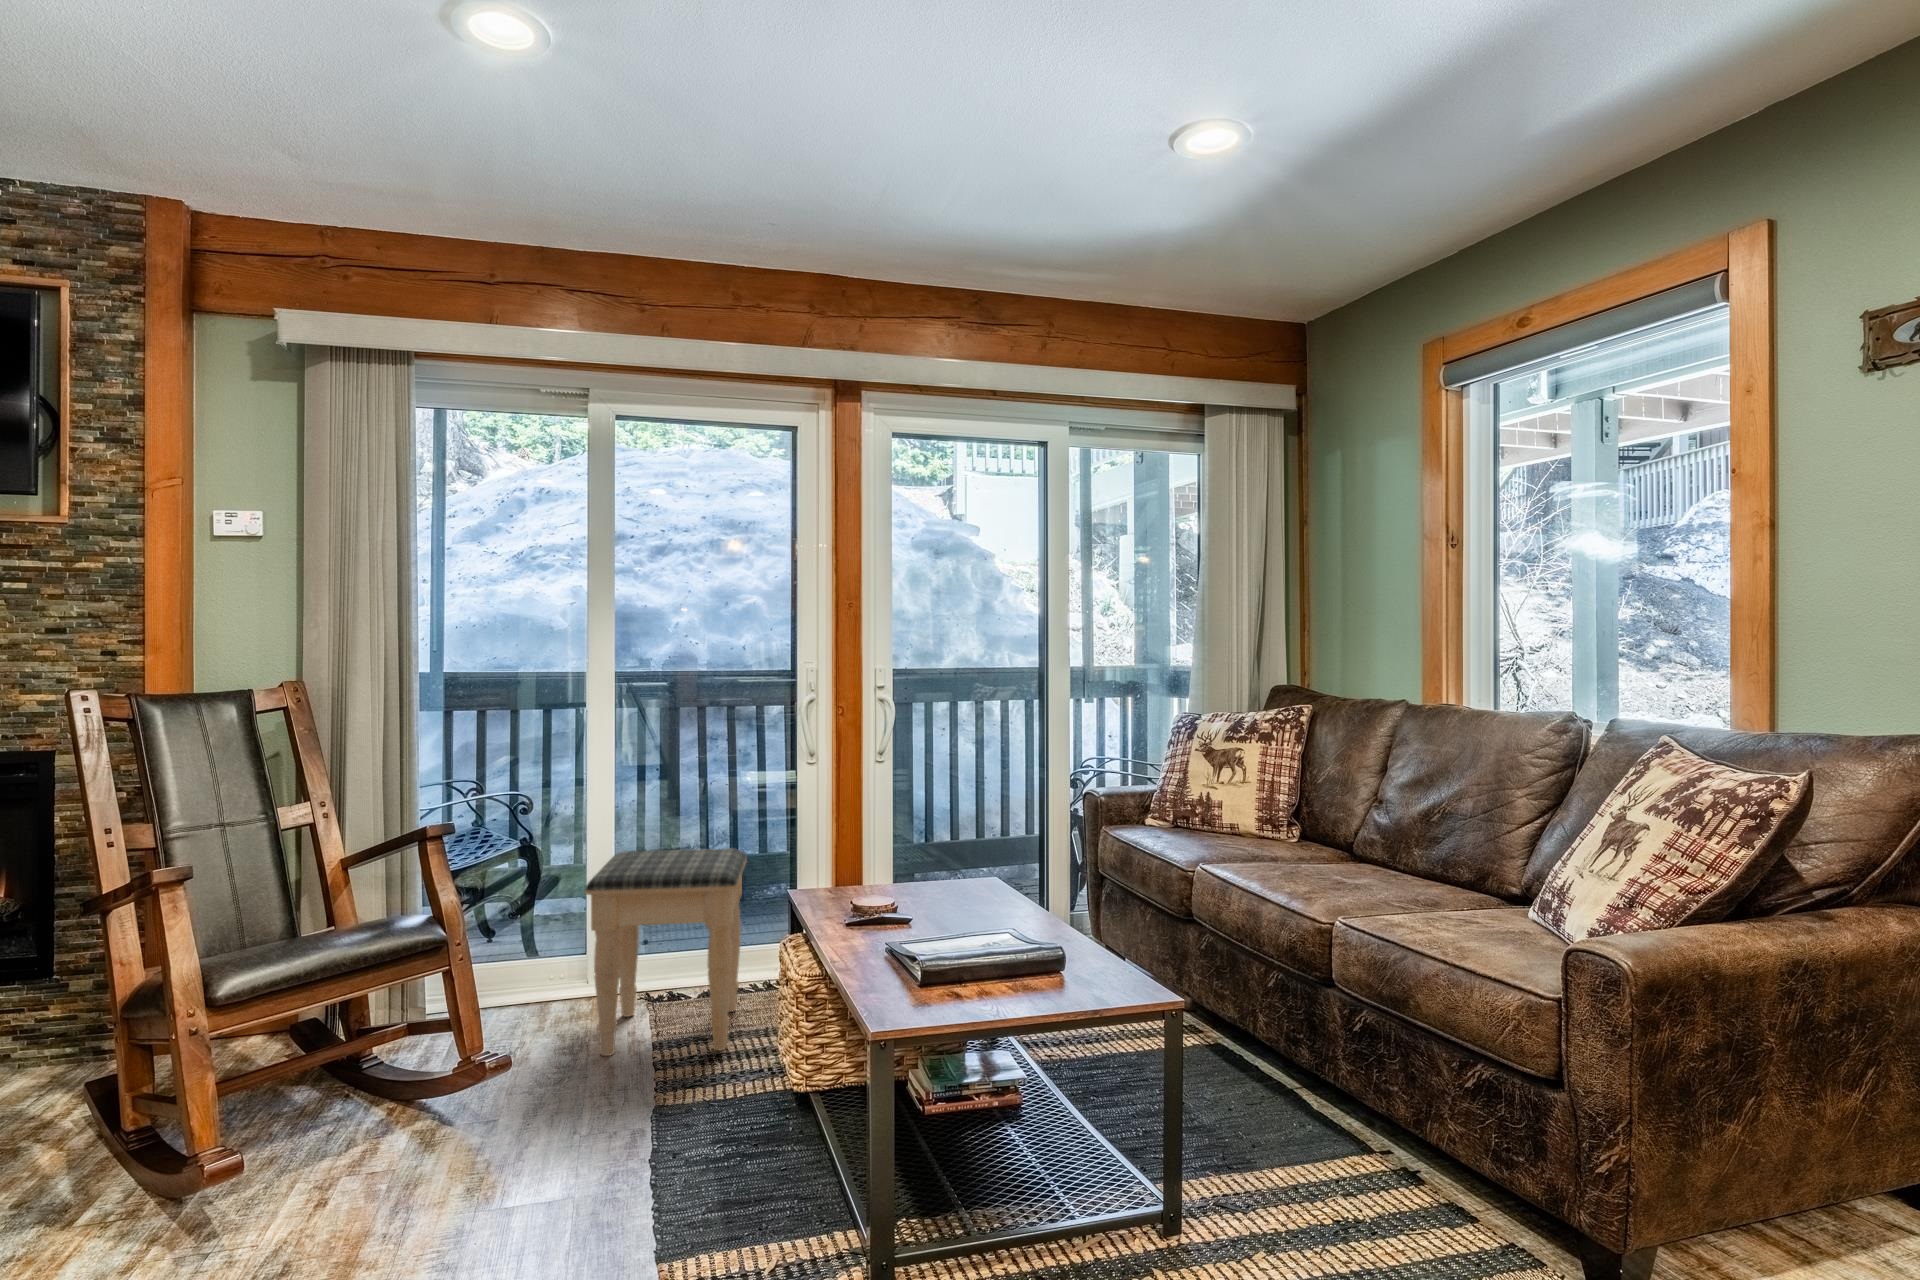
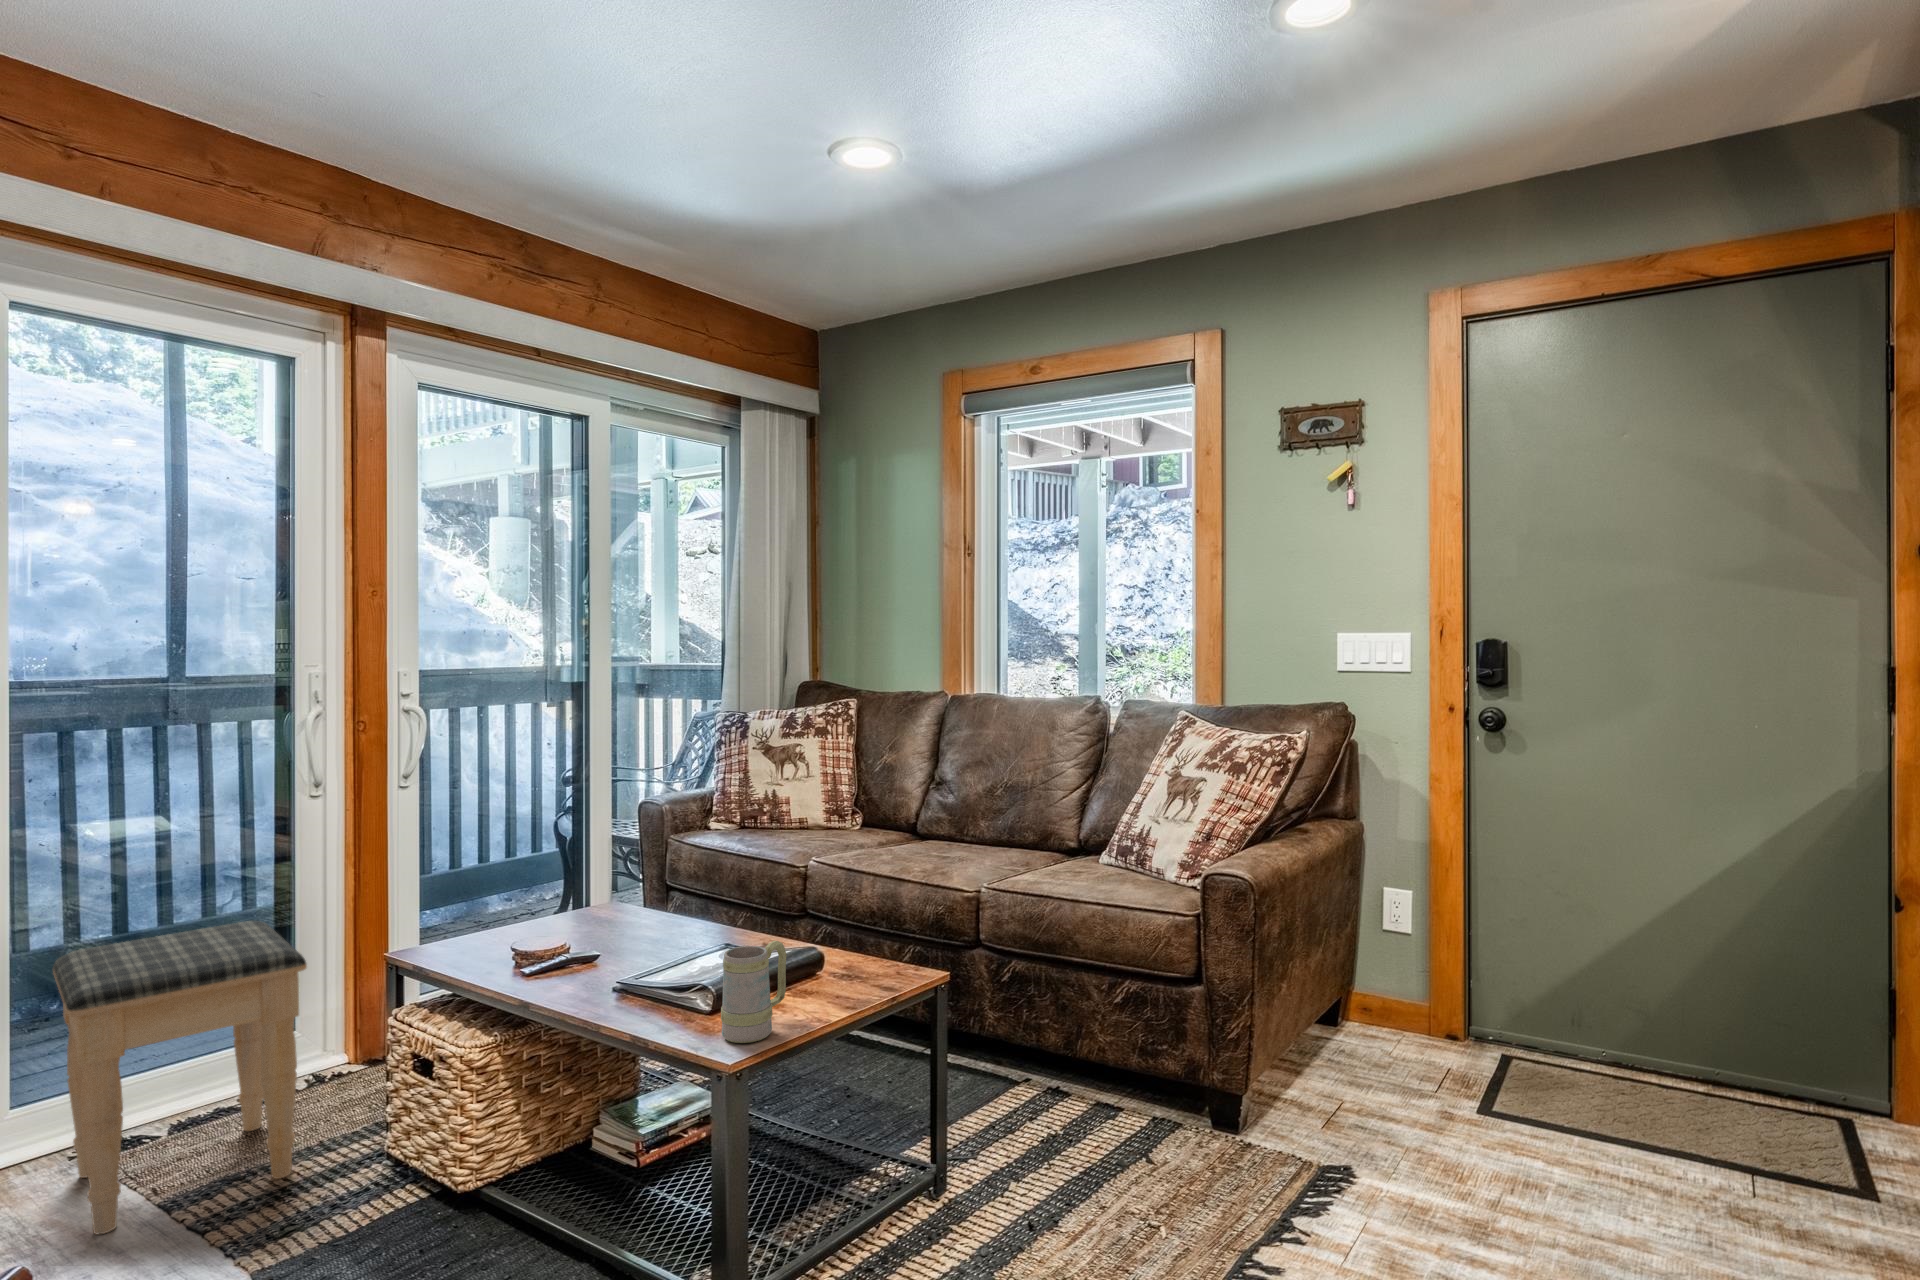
mug: none [907,921,976,1013] -> present [721,941,787,1043]

